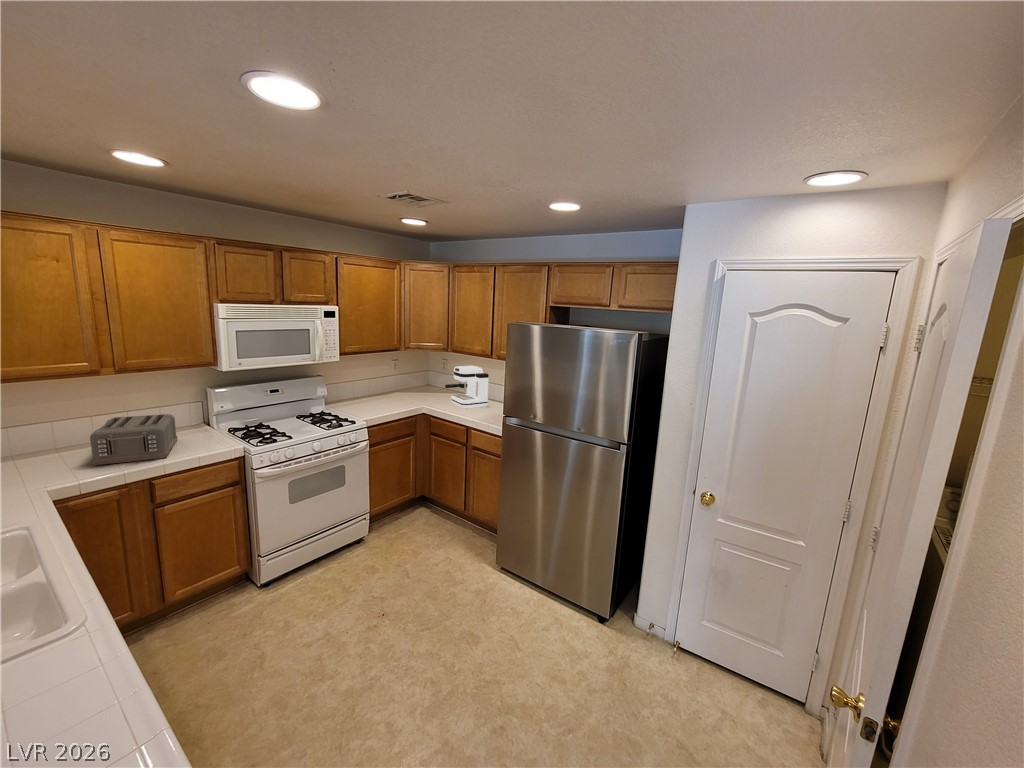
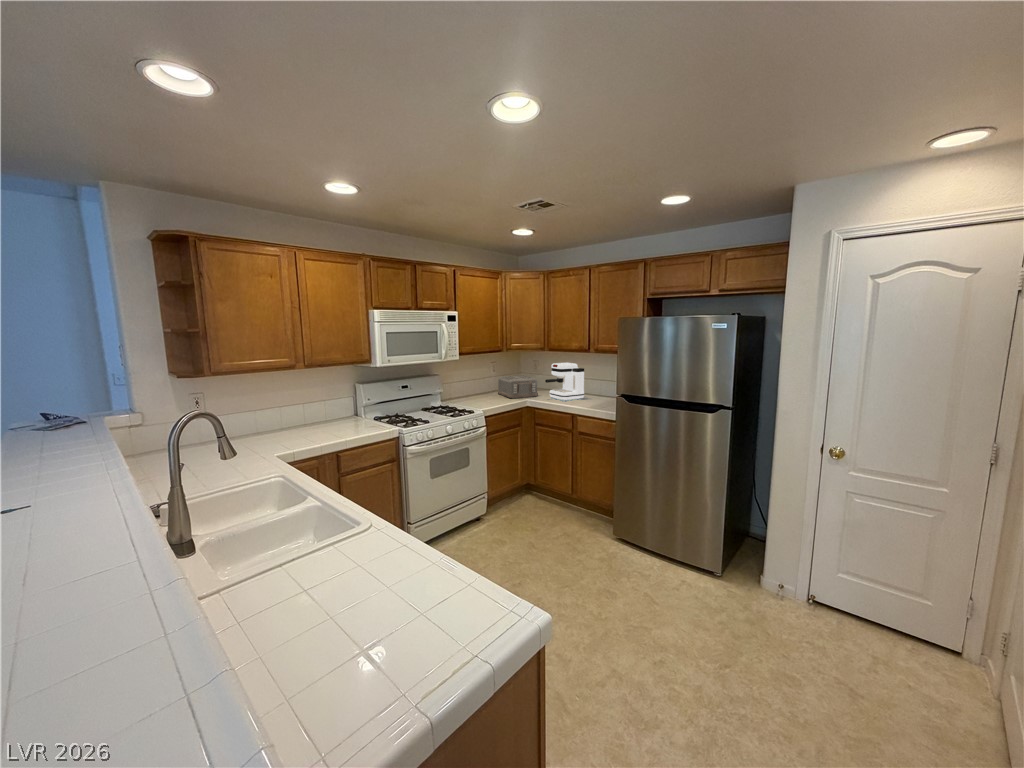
toaster: present [90,414,178,465] -> present [498,375,538,398]

